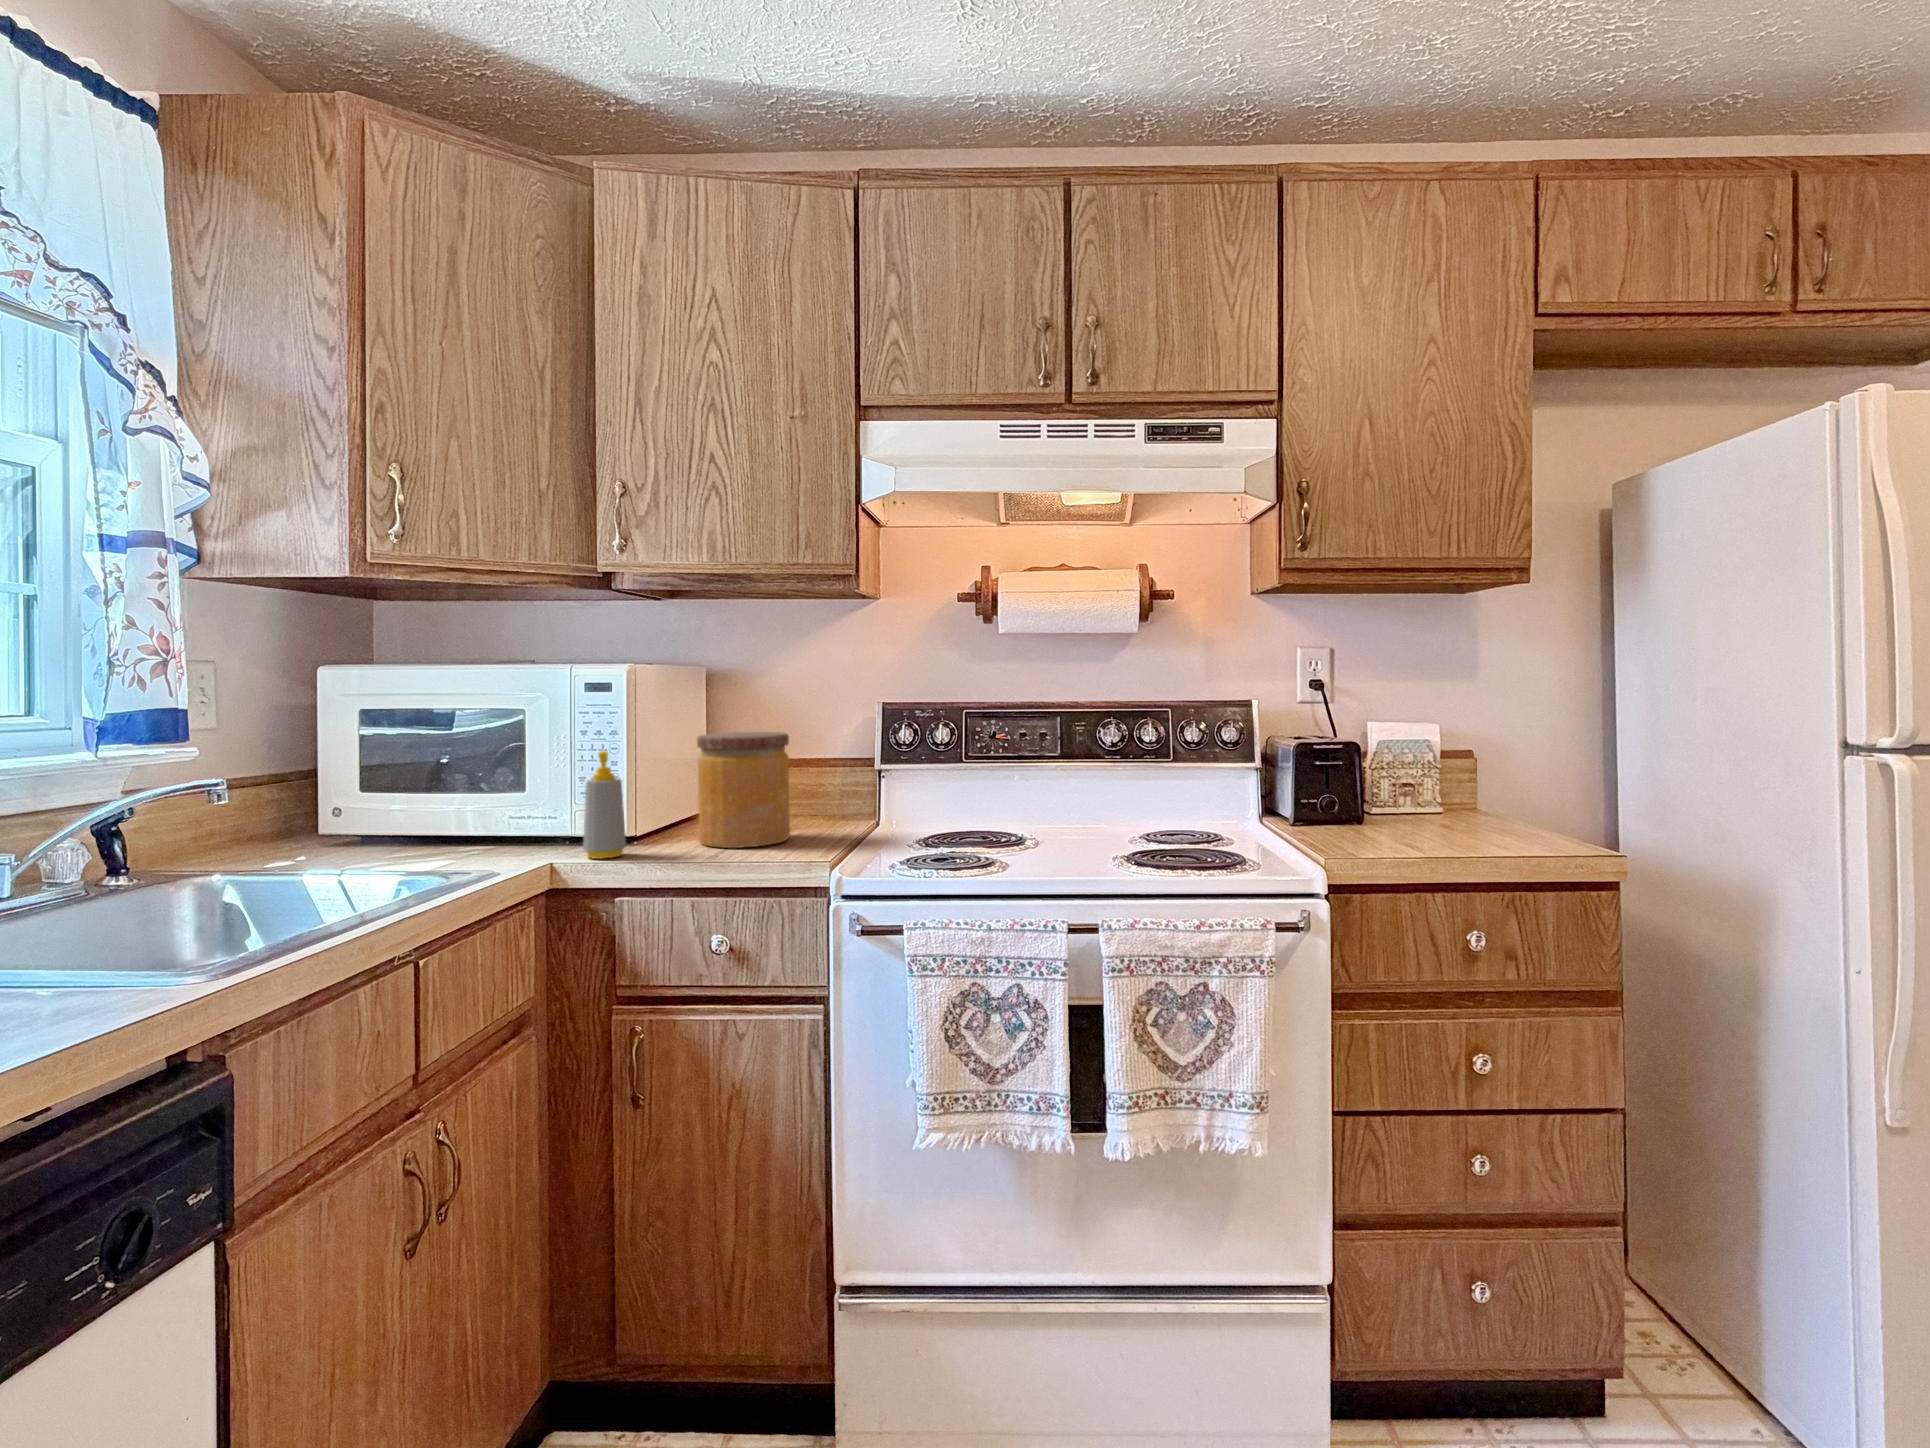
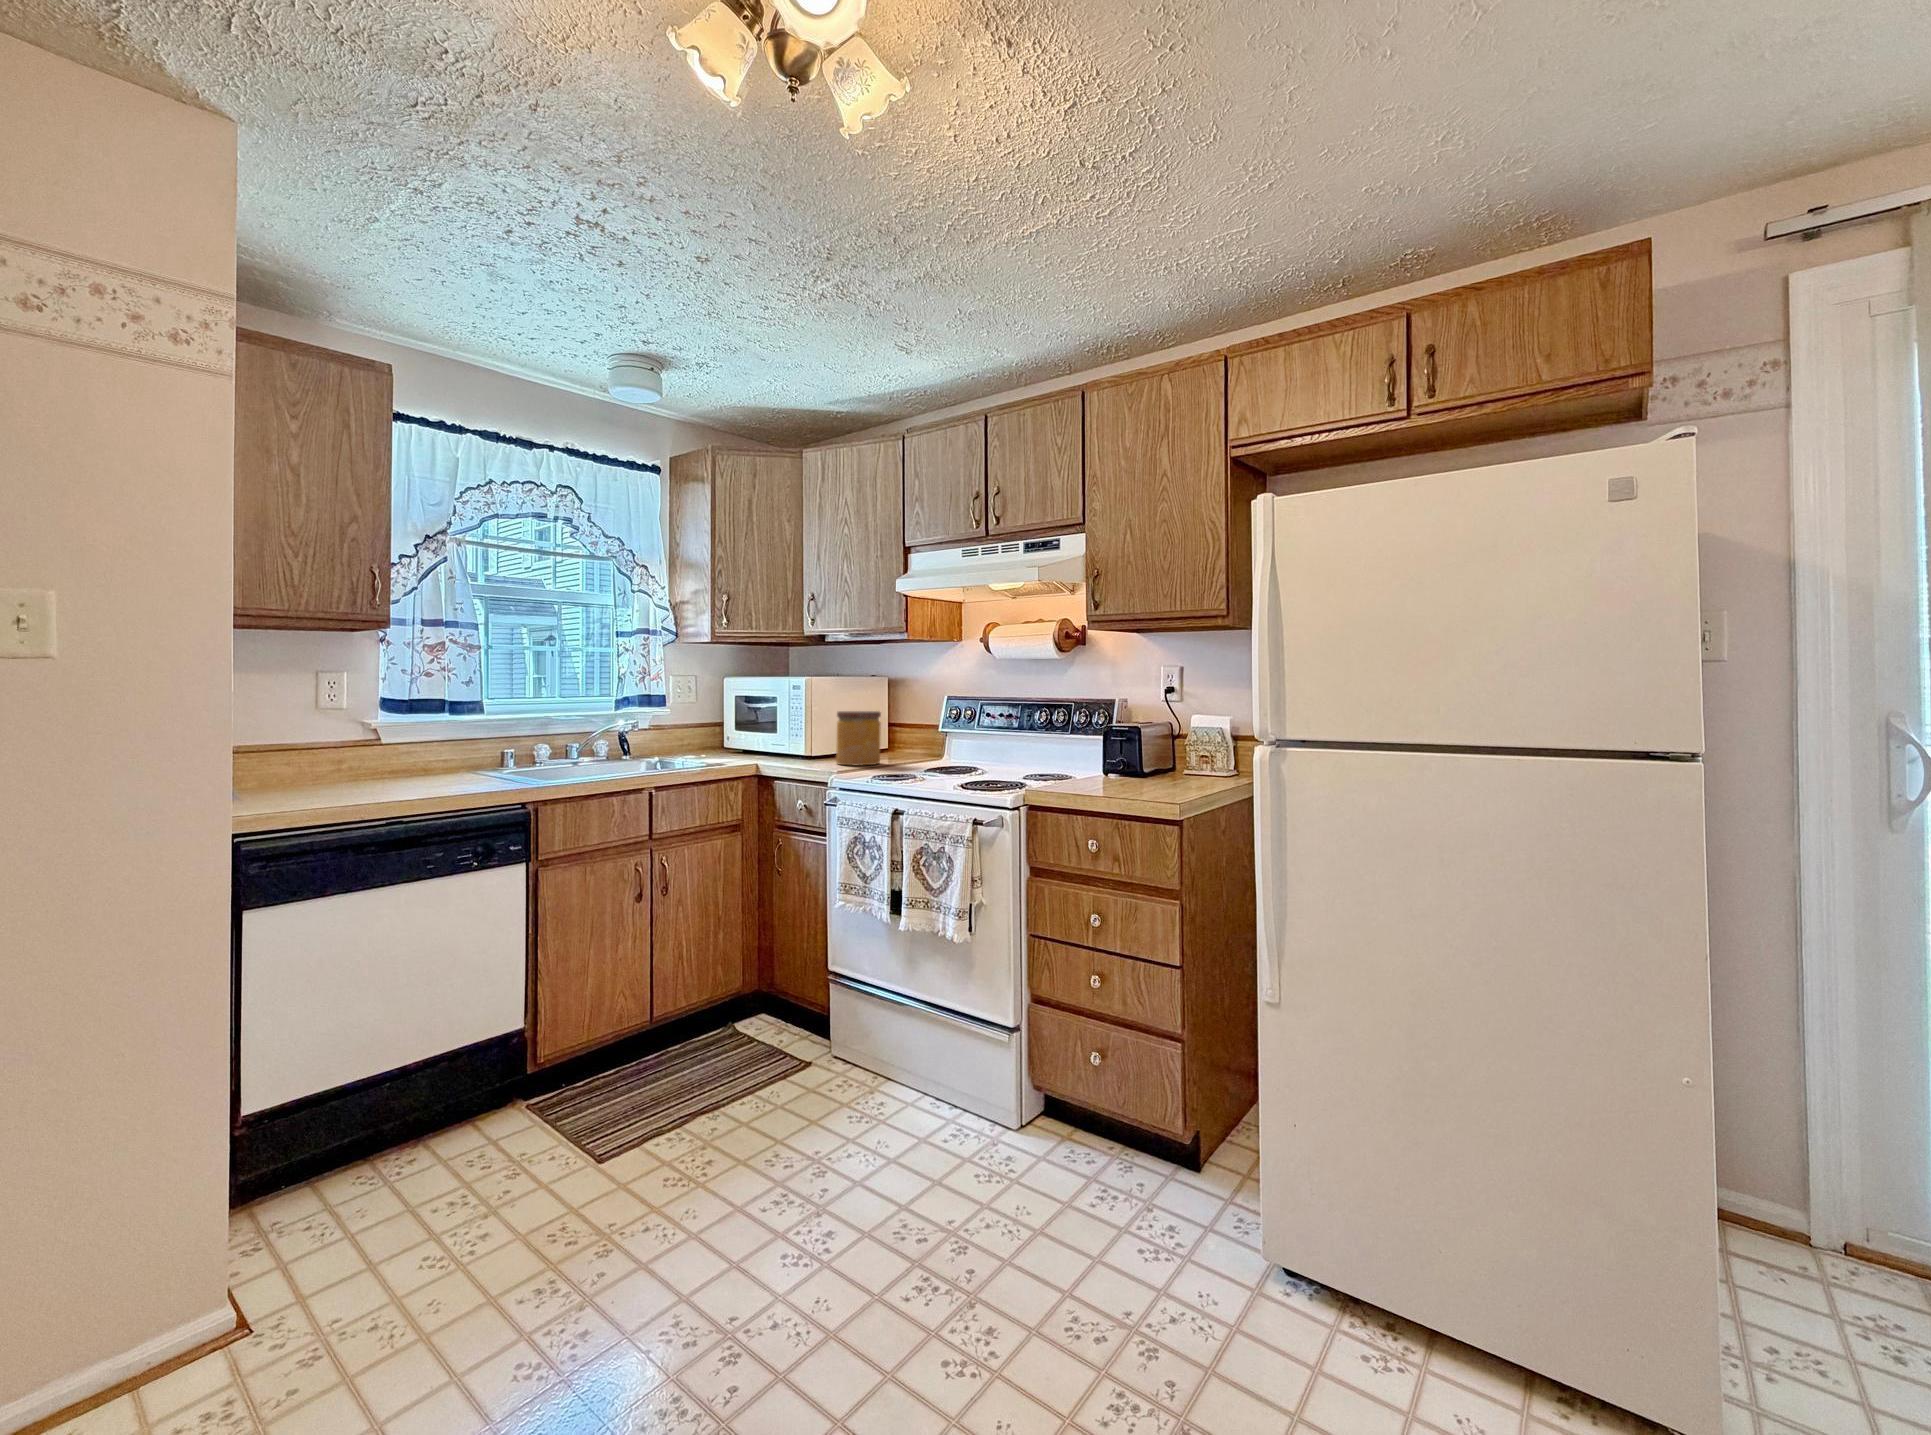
soap bottle: present [583,751,626,859] -> none [781,715,799,763]

